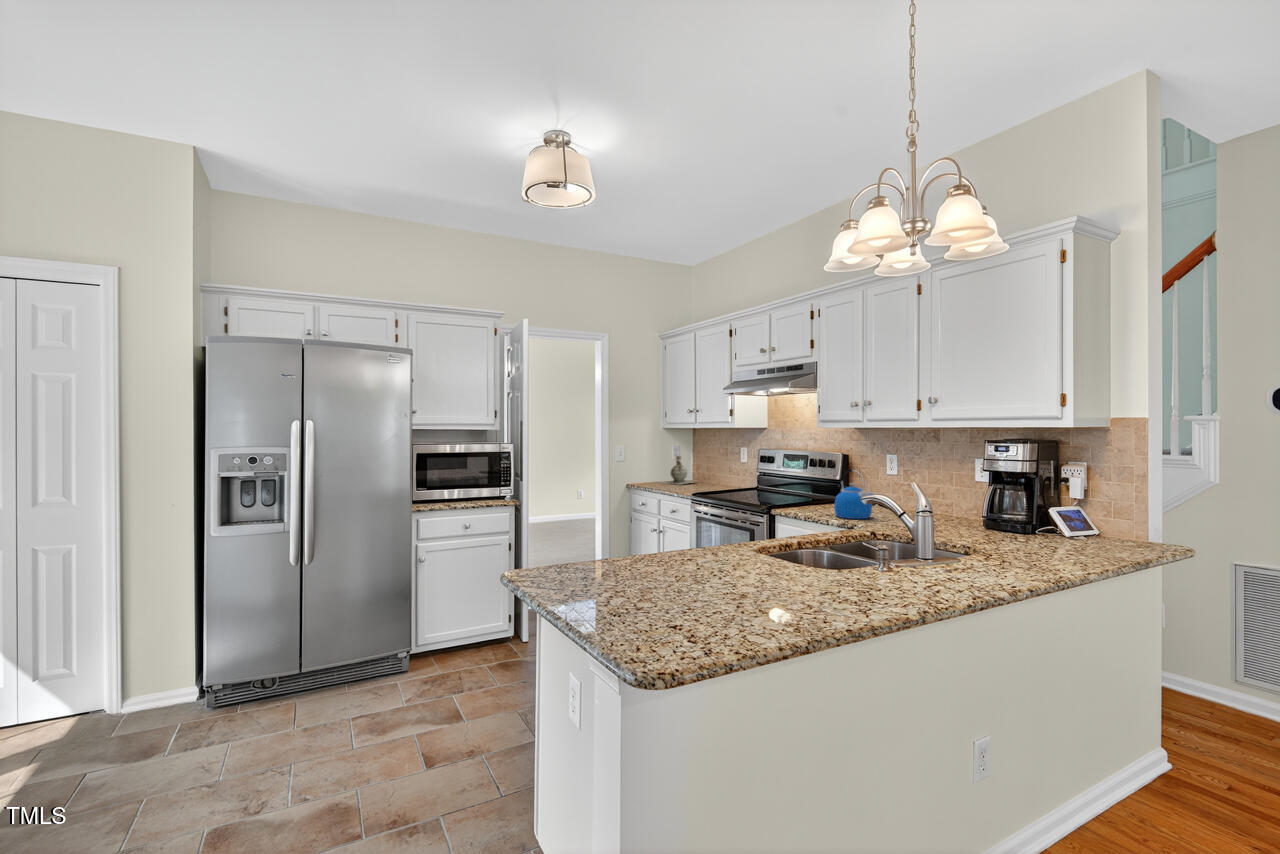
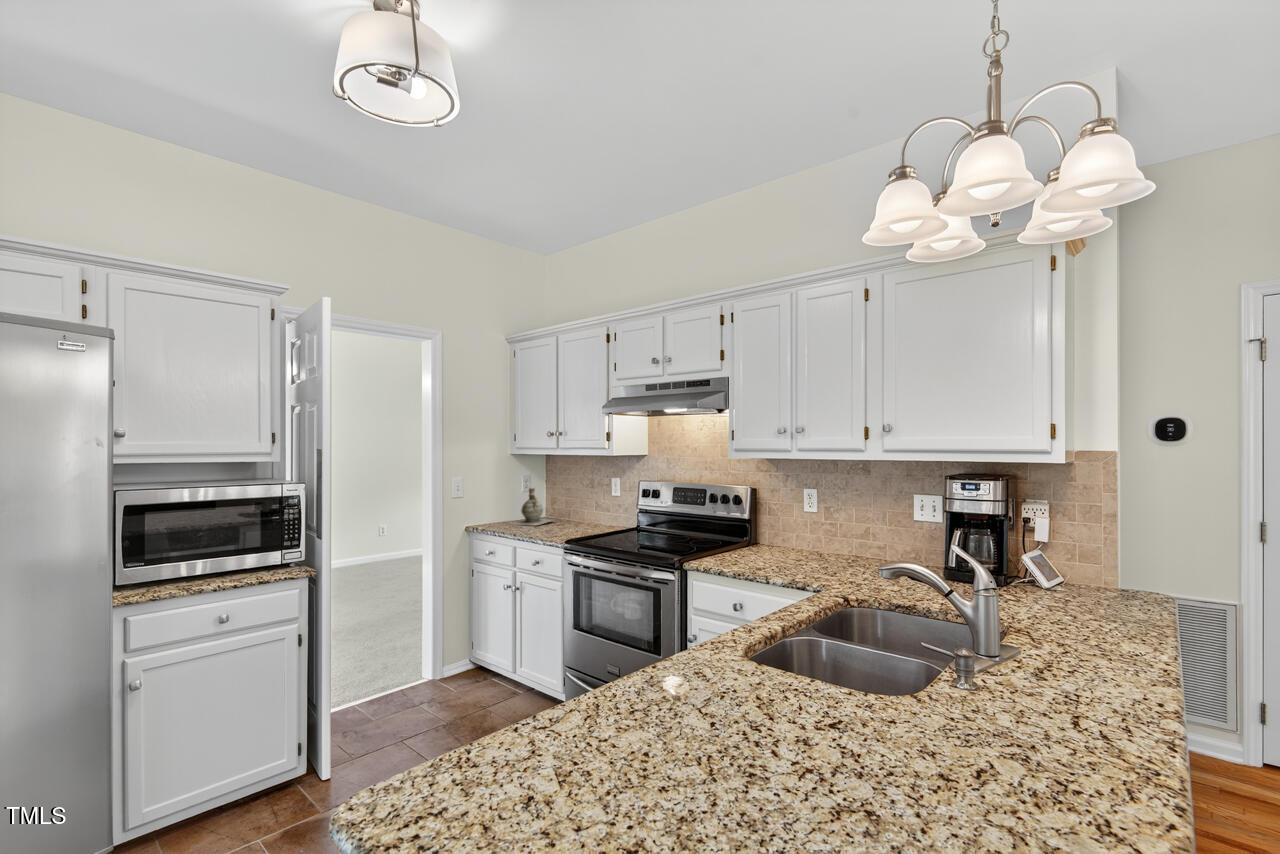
kettle: present [834,469,873,519] -> none [768,511,821,575]

